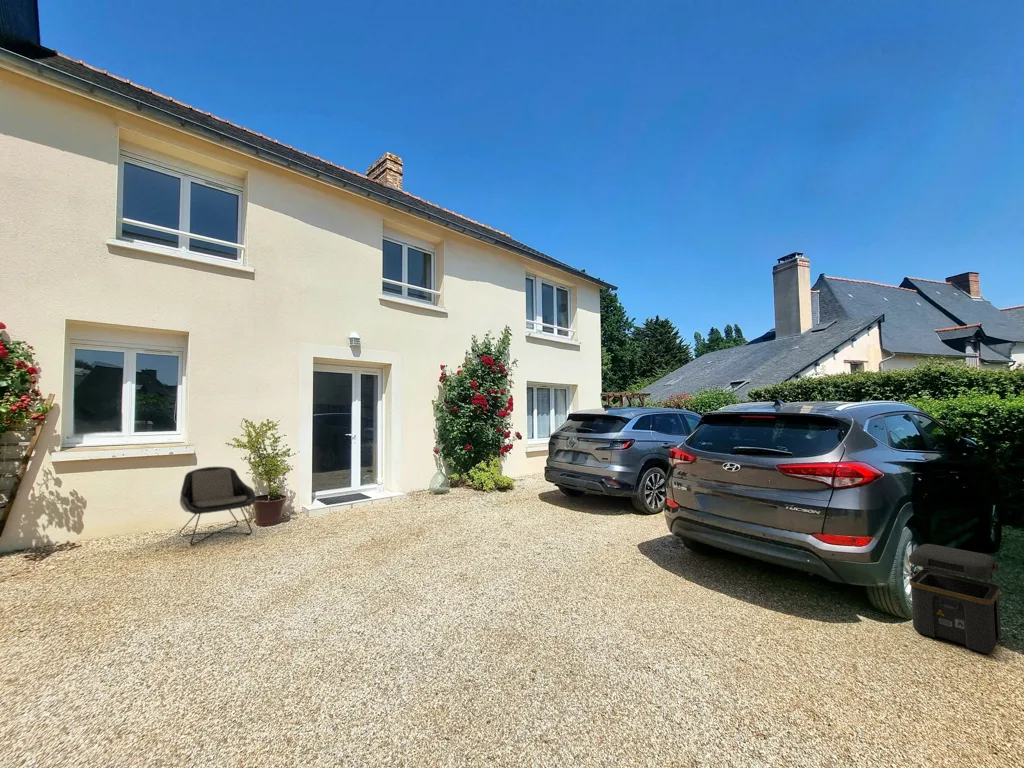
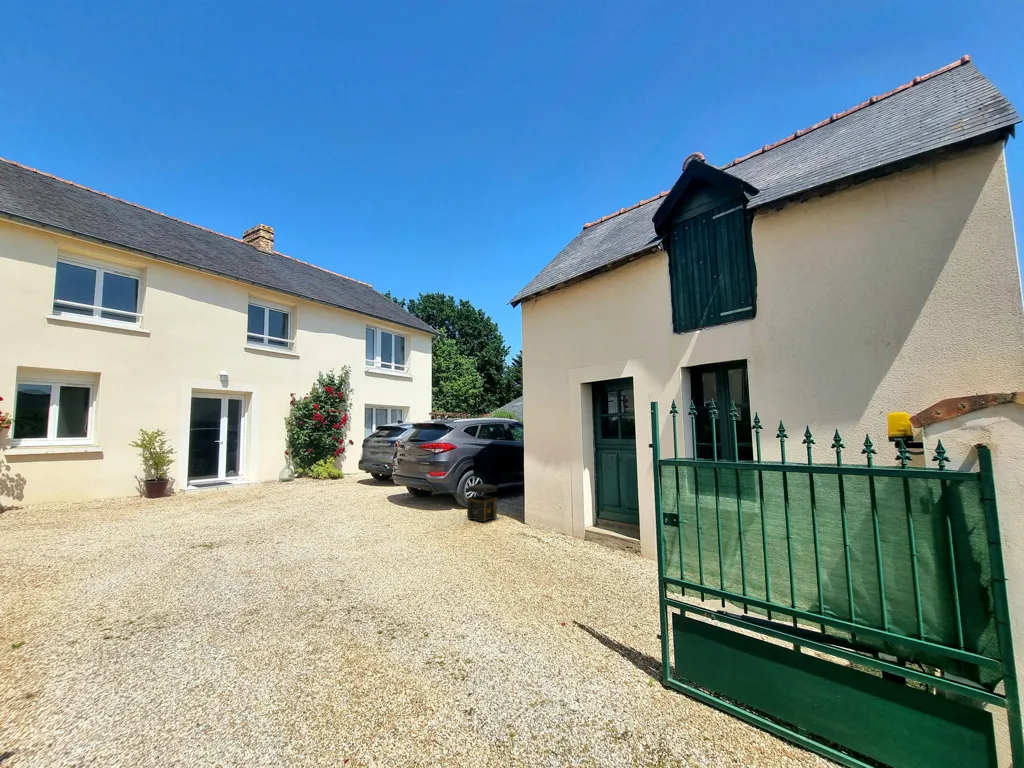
lounge chair: present [179,467,256,546] -> none [90,460,148,508]

